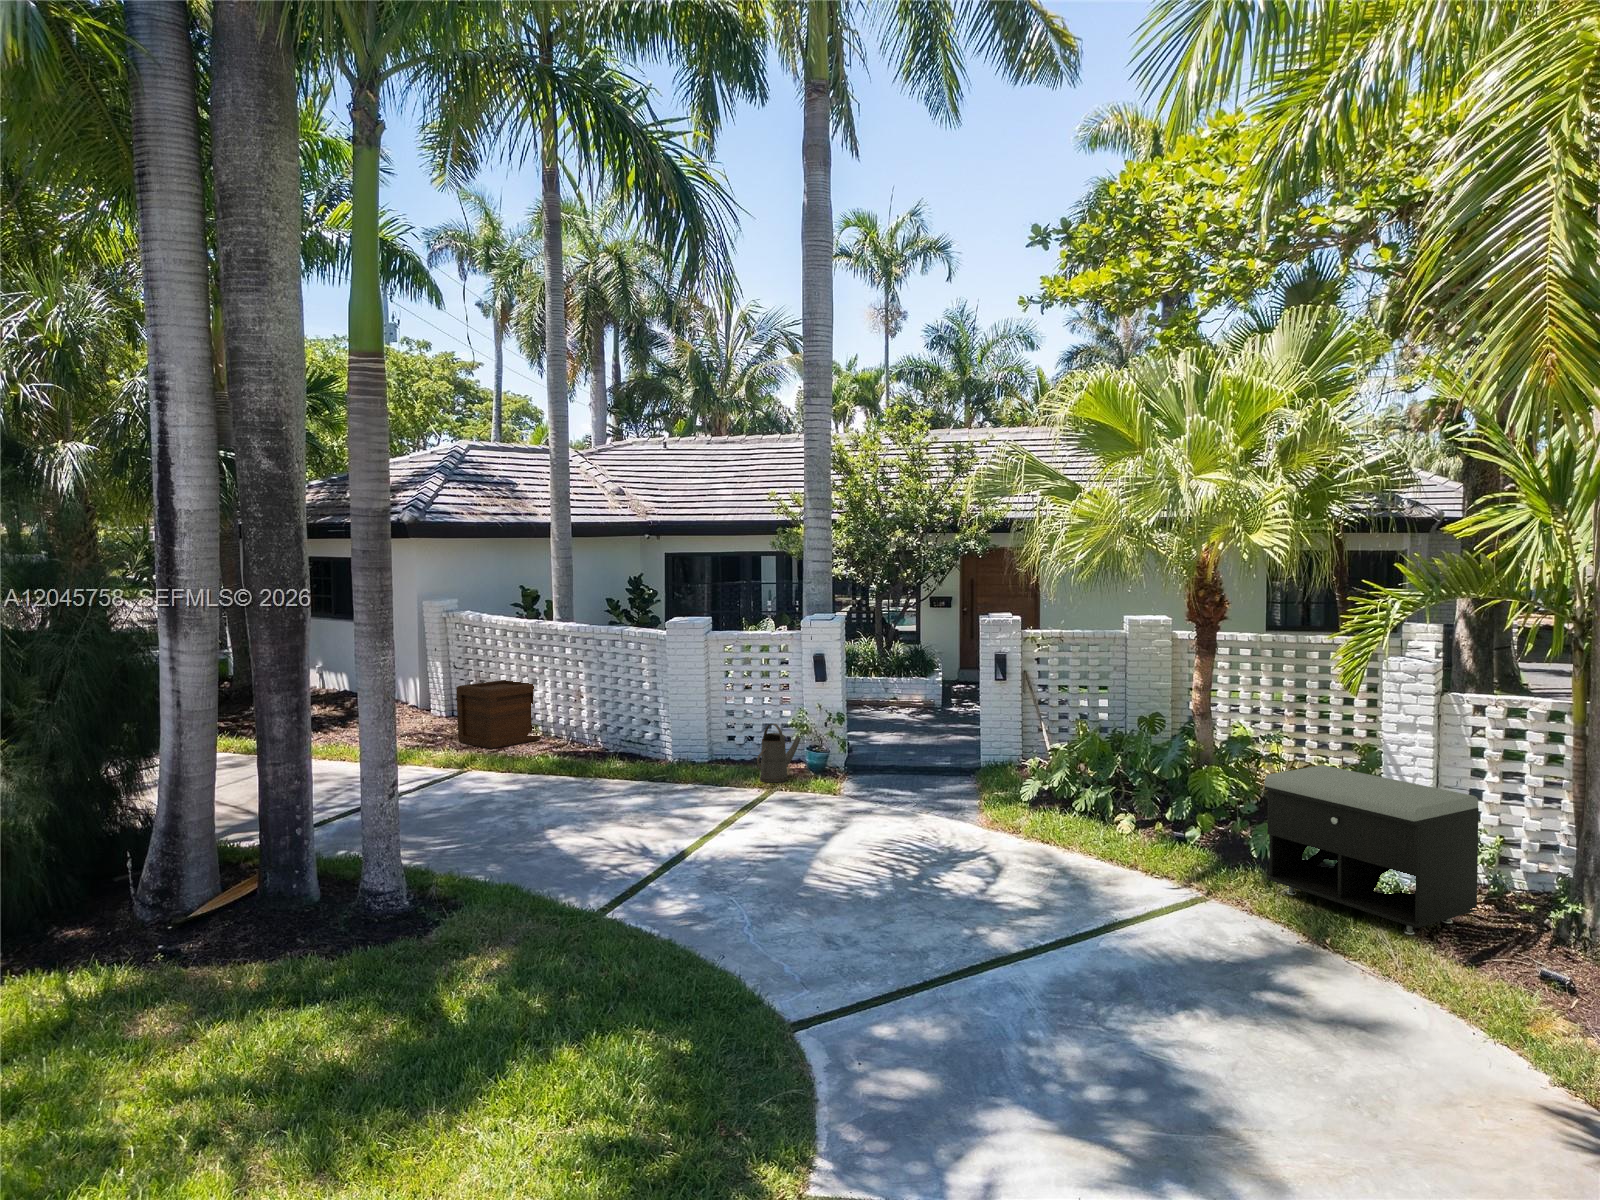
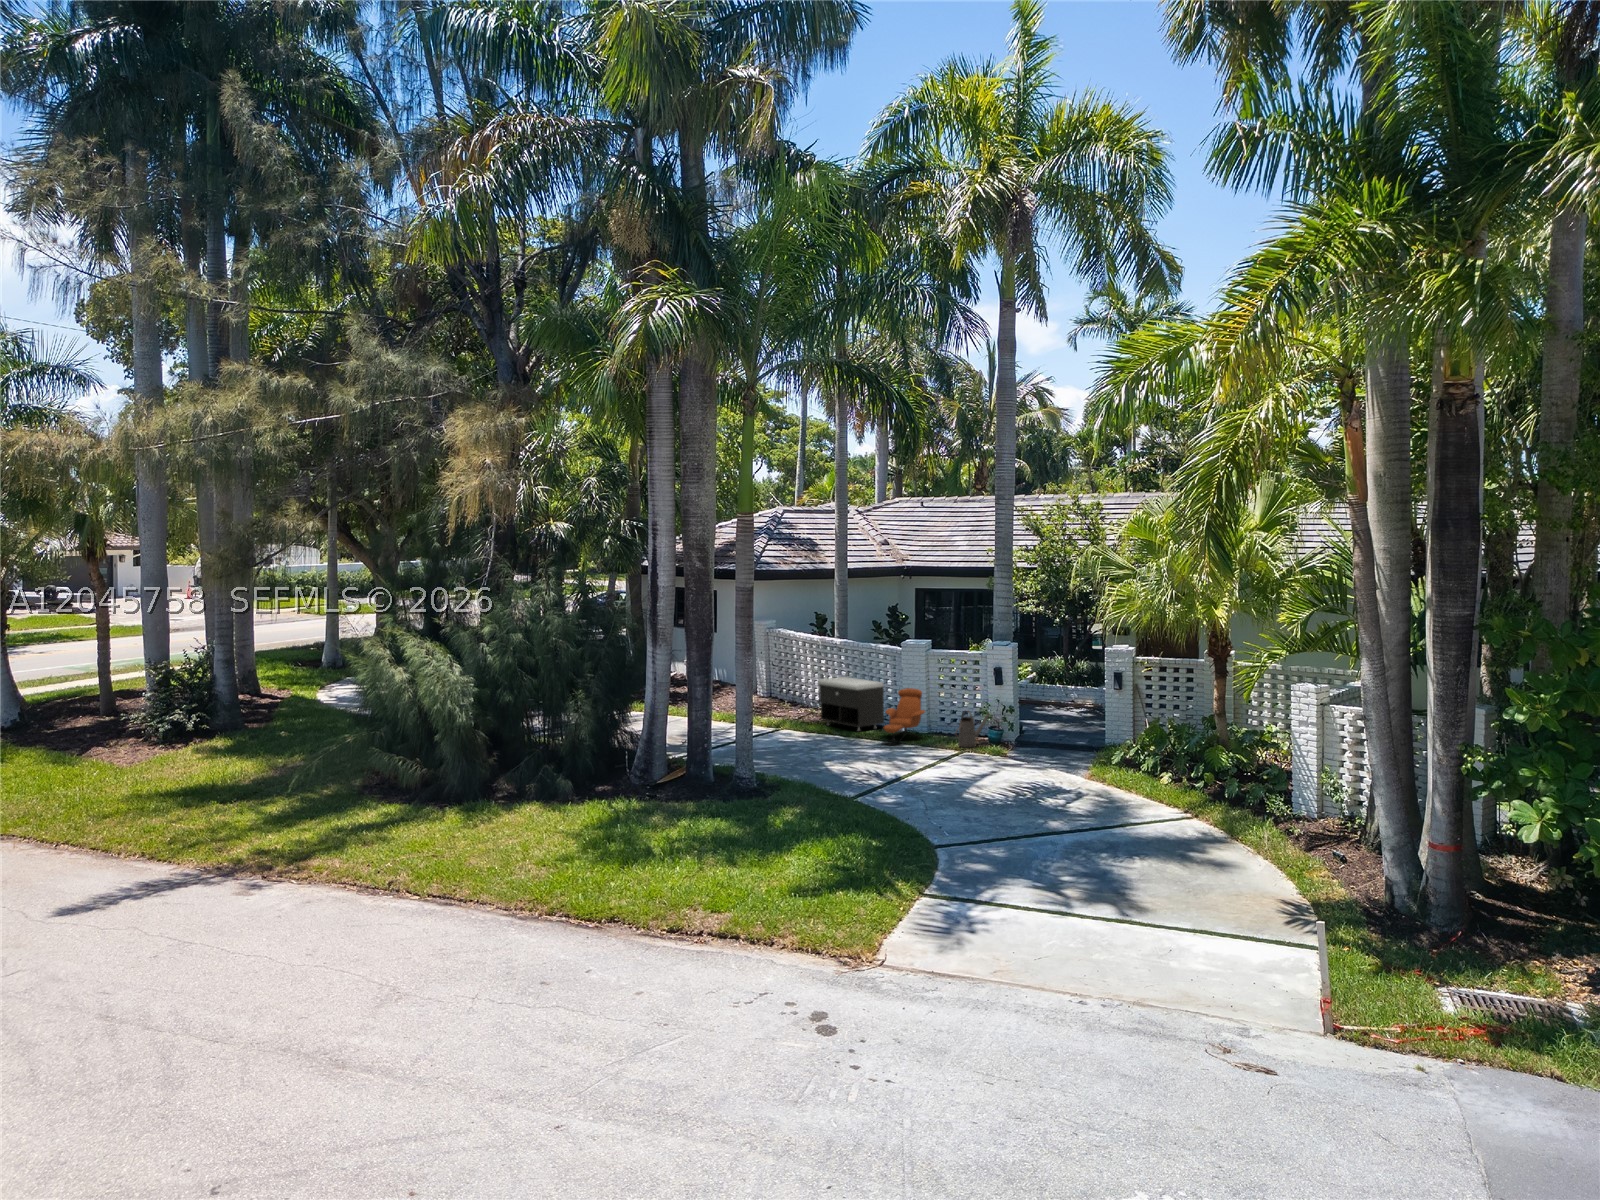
wooden crate: present [456,680,541,749] -> none [773,675,825,719]
lounge chair: none [638,693,705,789] -> present [884,688,925,742]
storage bench: present [1264,765,1479,935] -> present [818,677,884,731]

